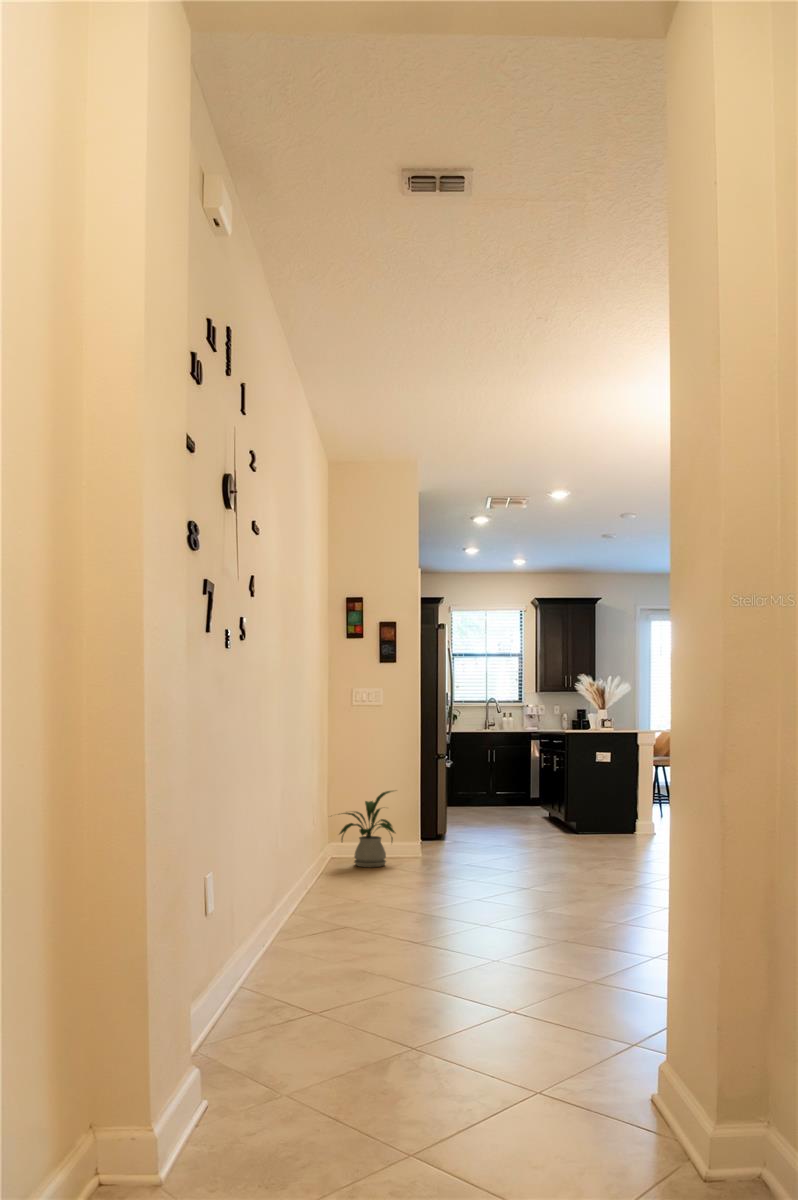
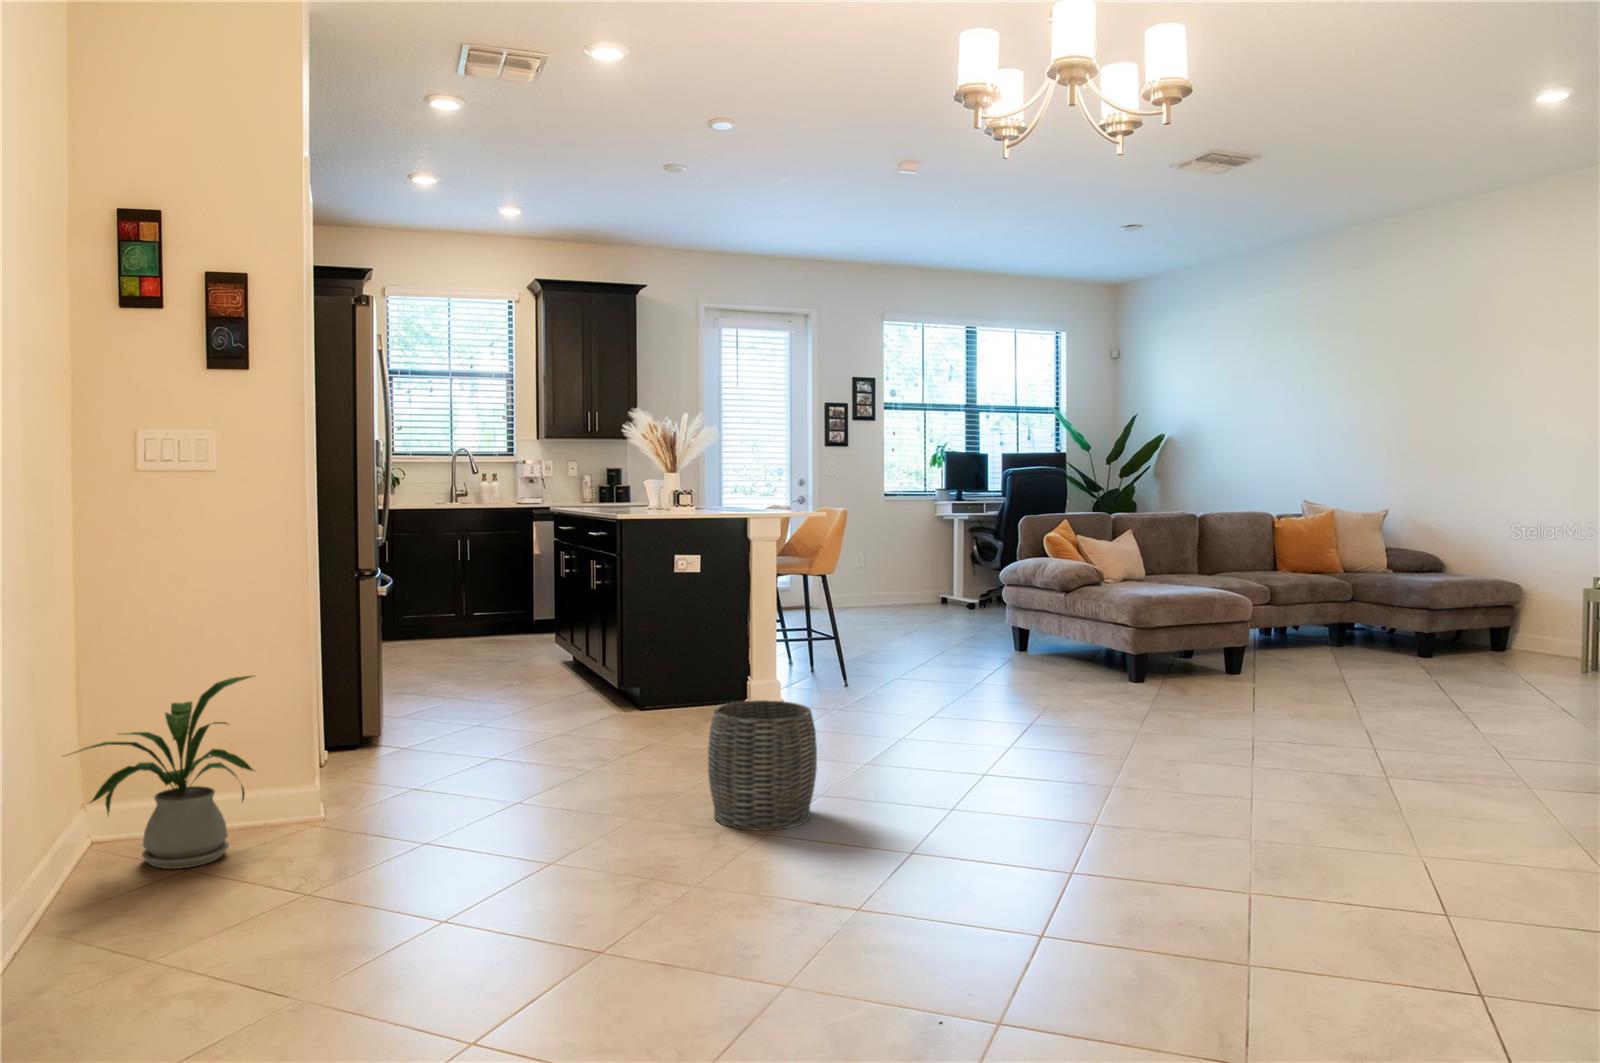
woven basket: none [593,815,645,874] -> present [708,700,817,831]

